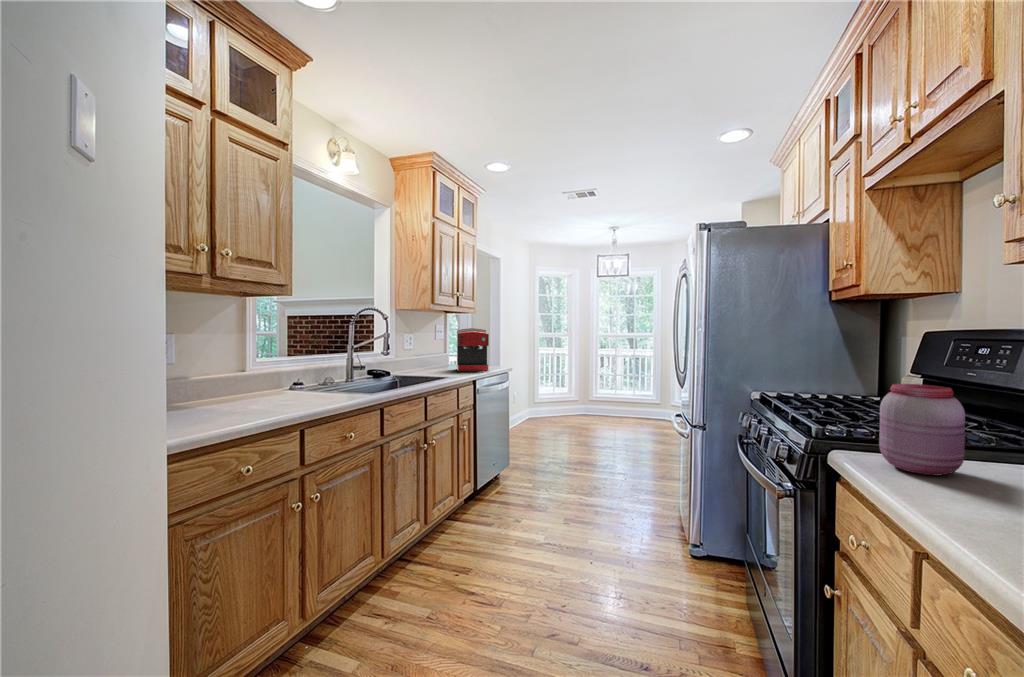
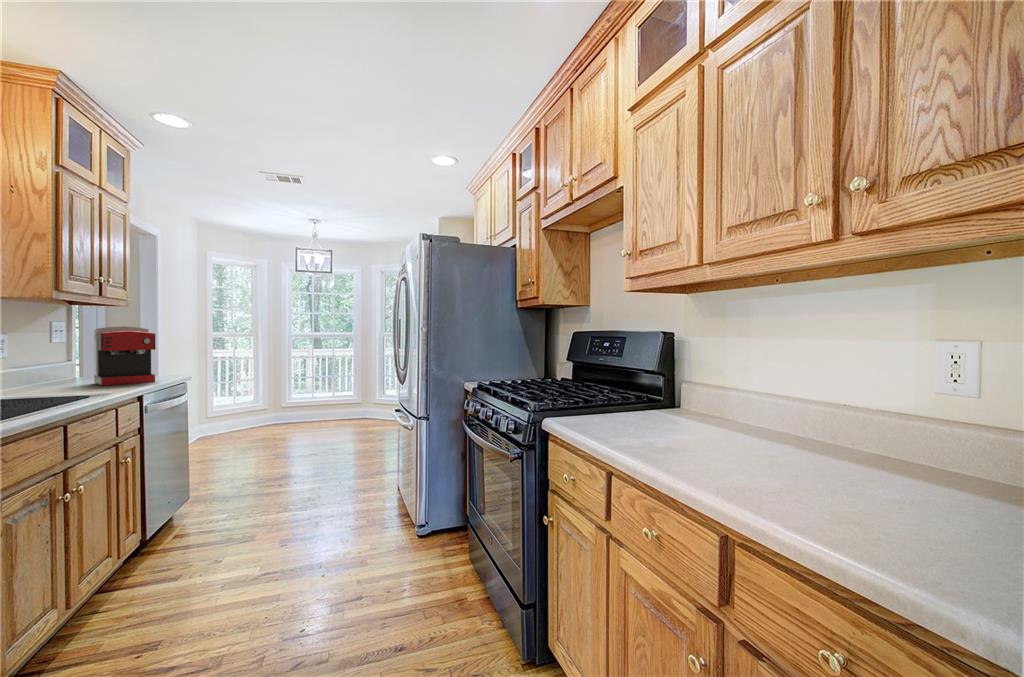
jar: present [879,384,965,476] -> none [573,366,615,424]

